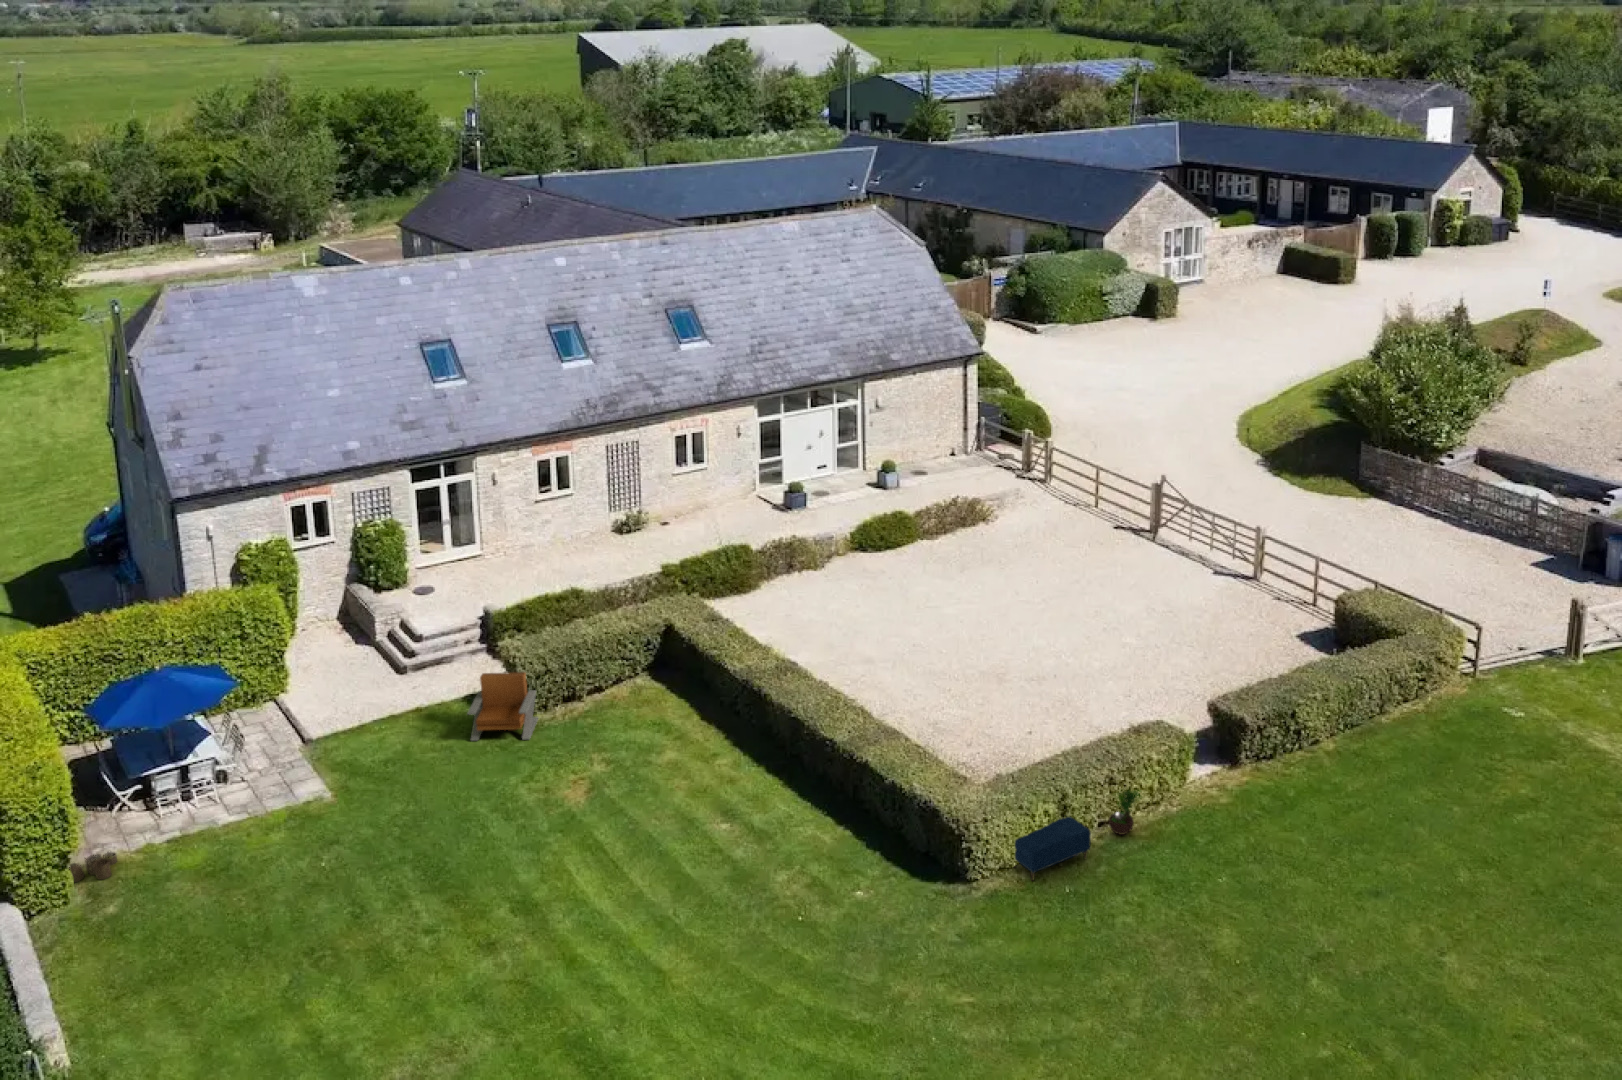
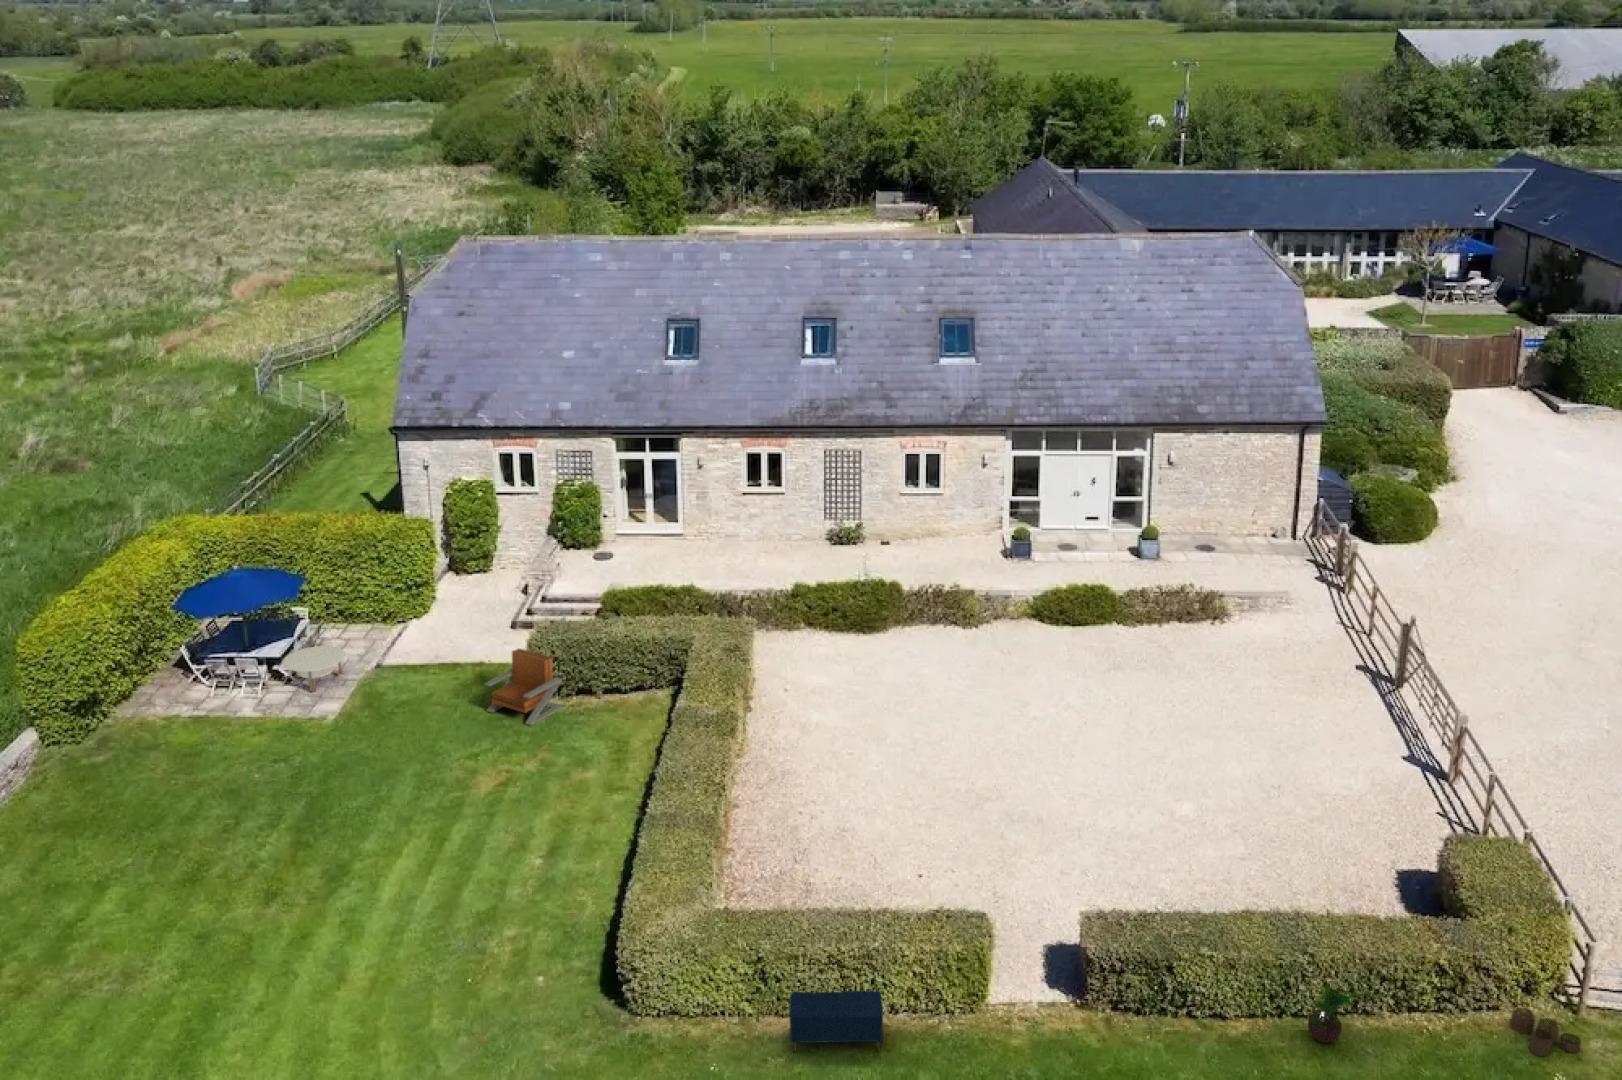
round table: none [216,727,284,777] -> present [282,646,345,692]
potted tree: present [1109,790,1140,835] -> present [1308,984,1352,1043]
woven basket: present [69,852,117,882] -> present [1510,1007,1581,1056]

